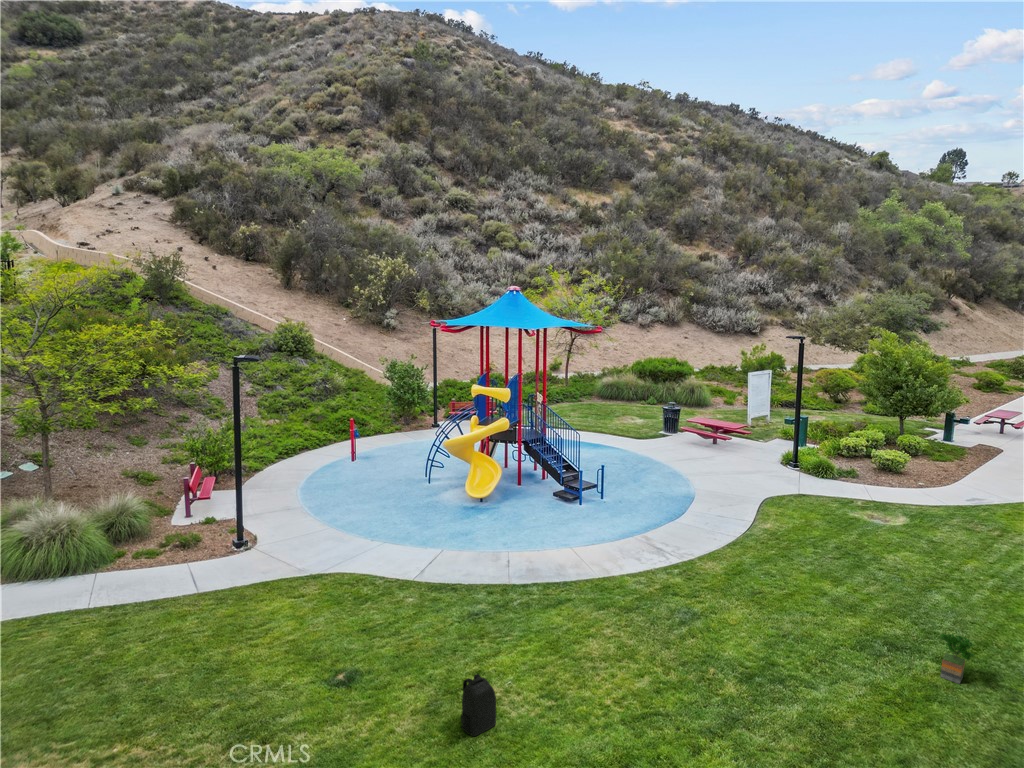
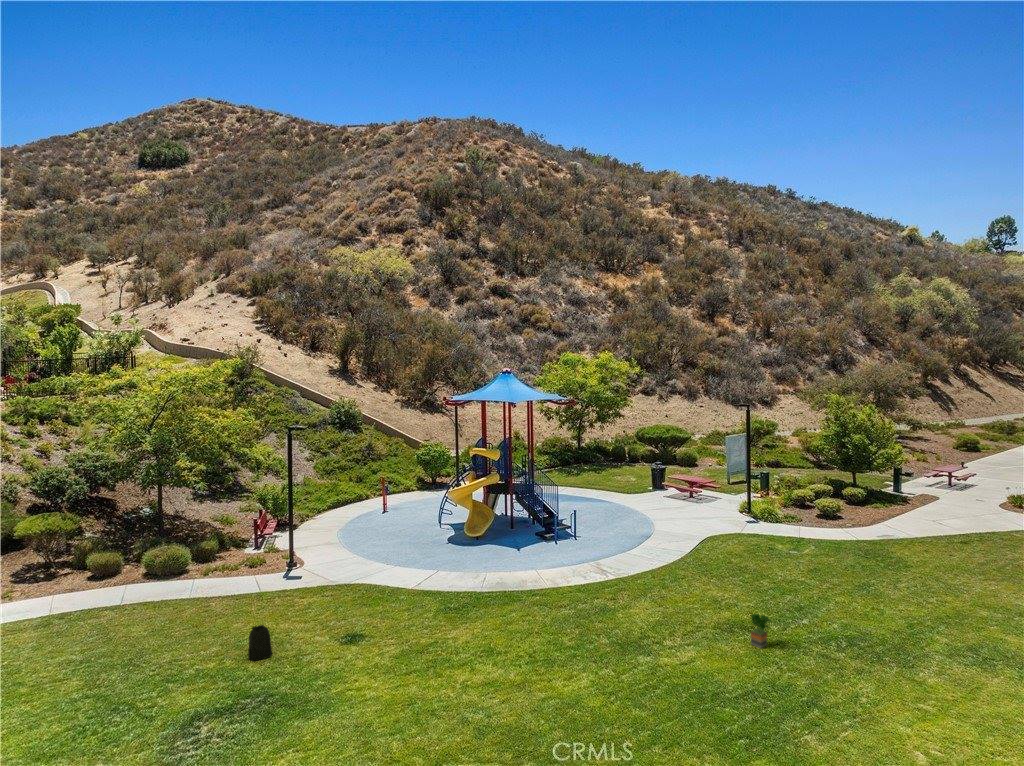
backpack: present [461,674,496,736] -> present [248,625,272,661]

